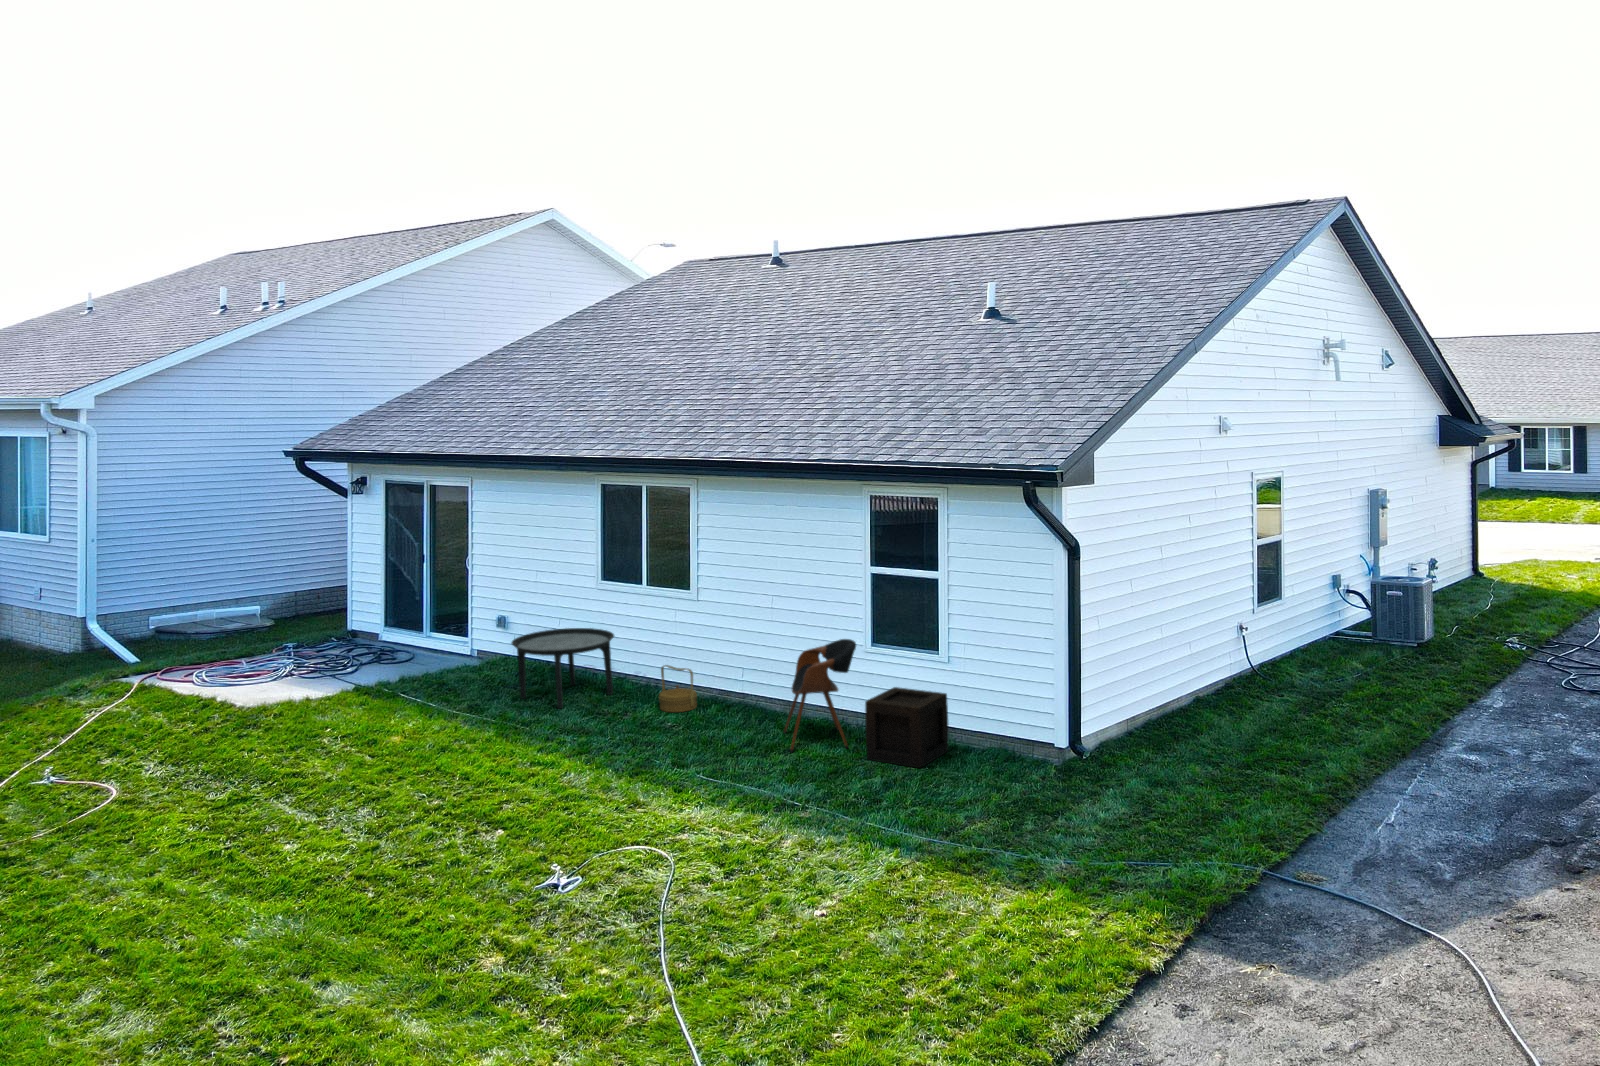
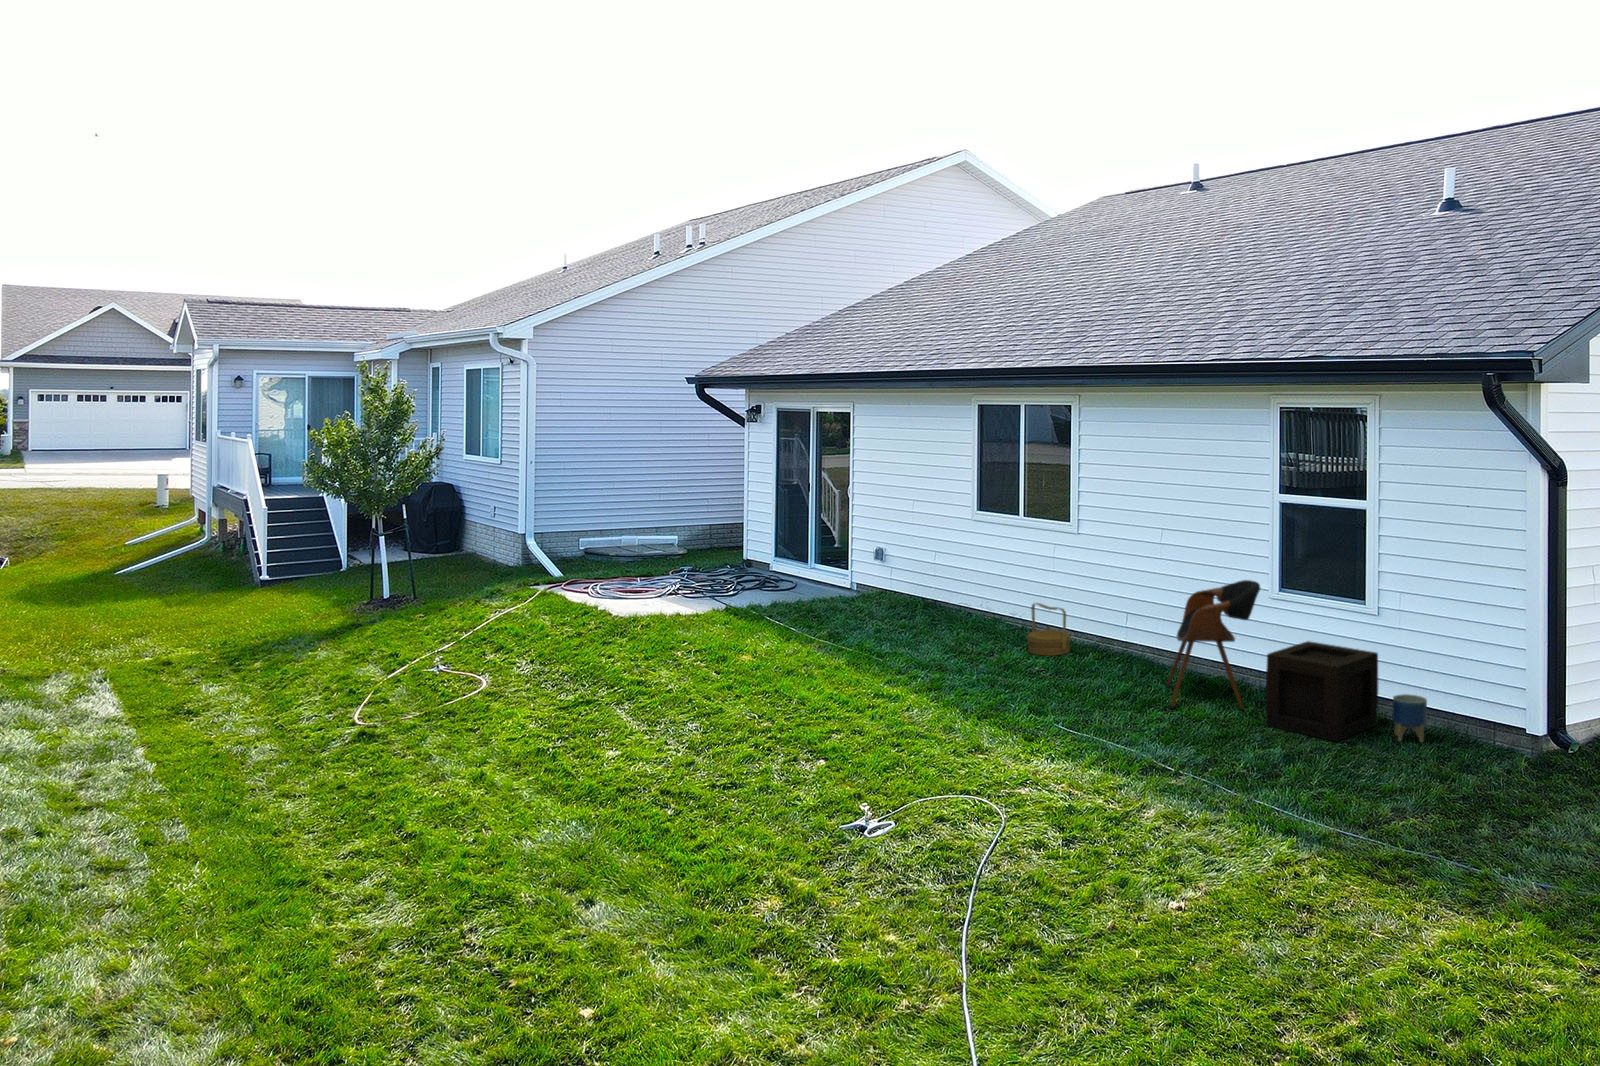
round table: present [512,628,614,708] -> none [875,560,985,643]
planter: none [959,725,984,763] -> present [1393,694,1427,742]

